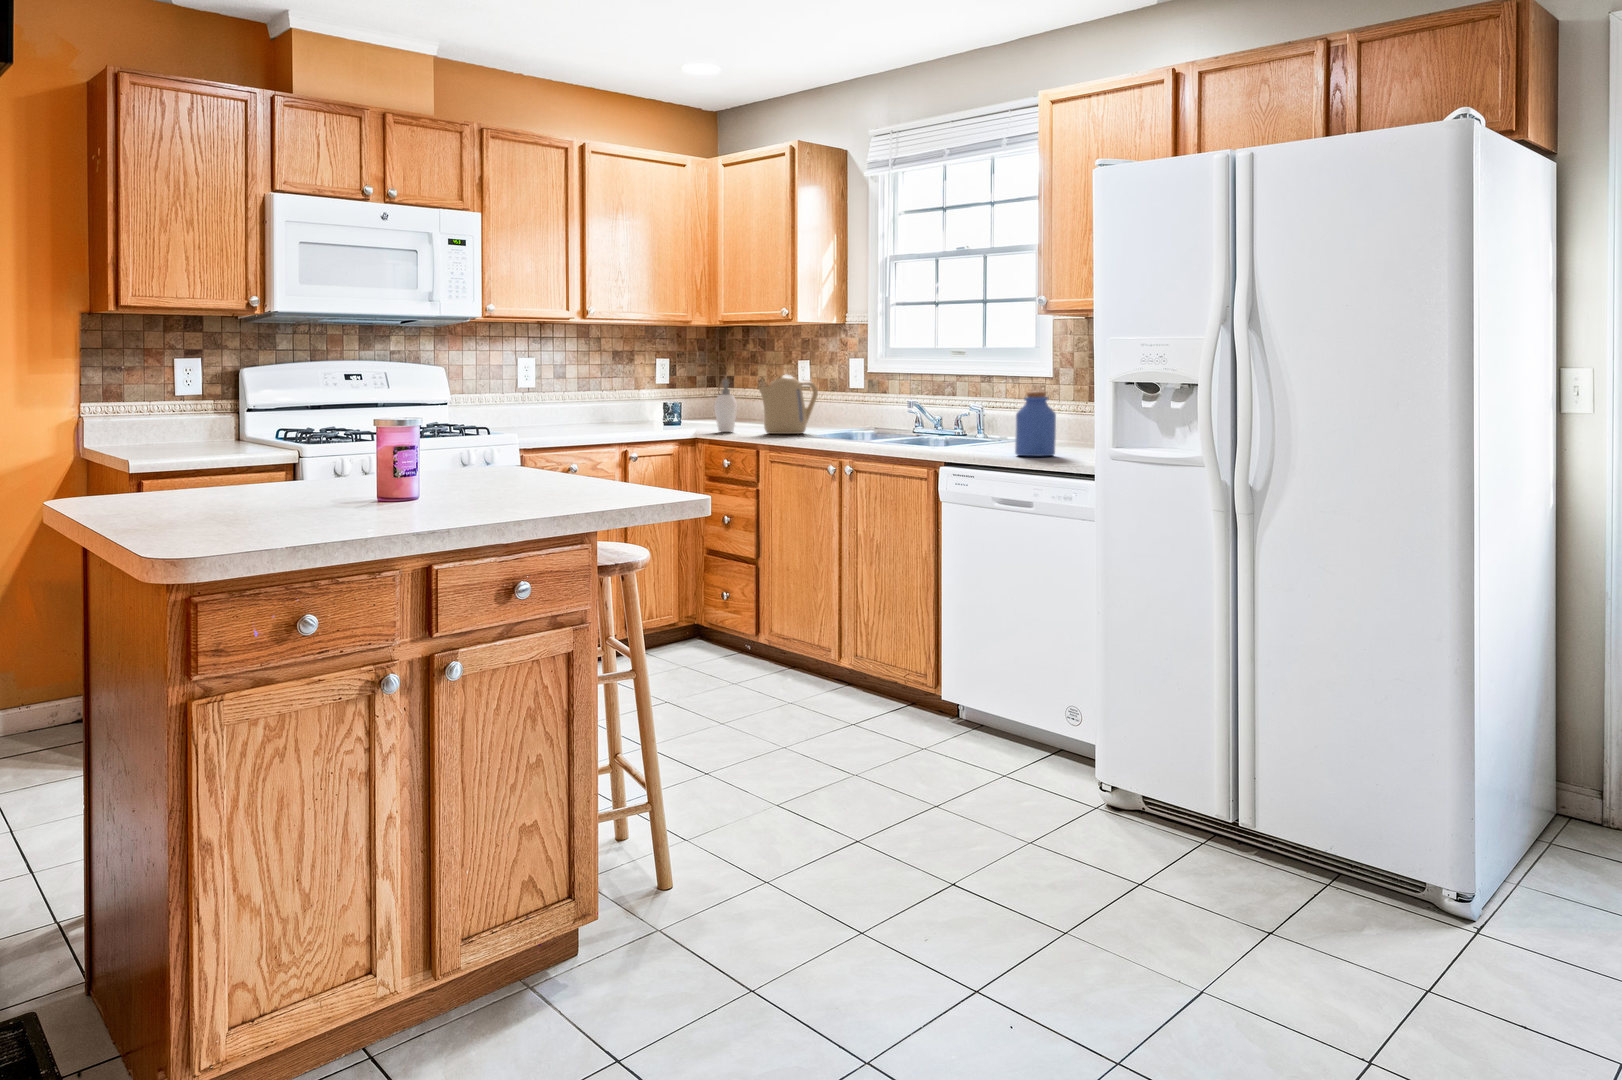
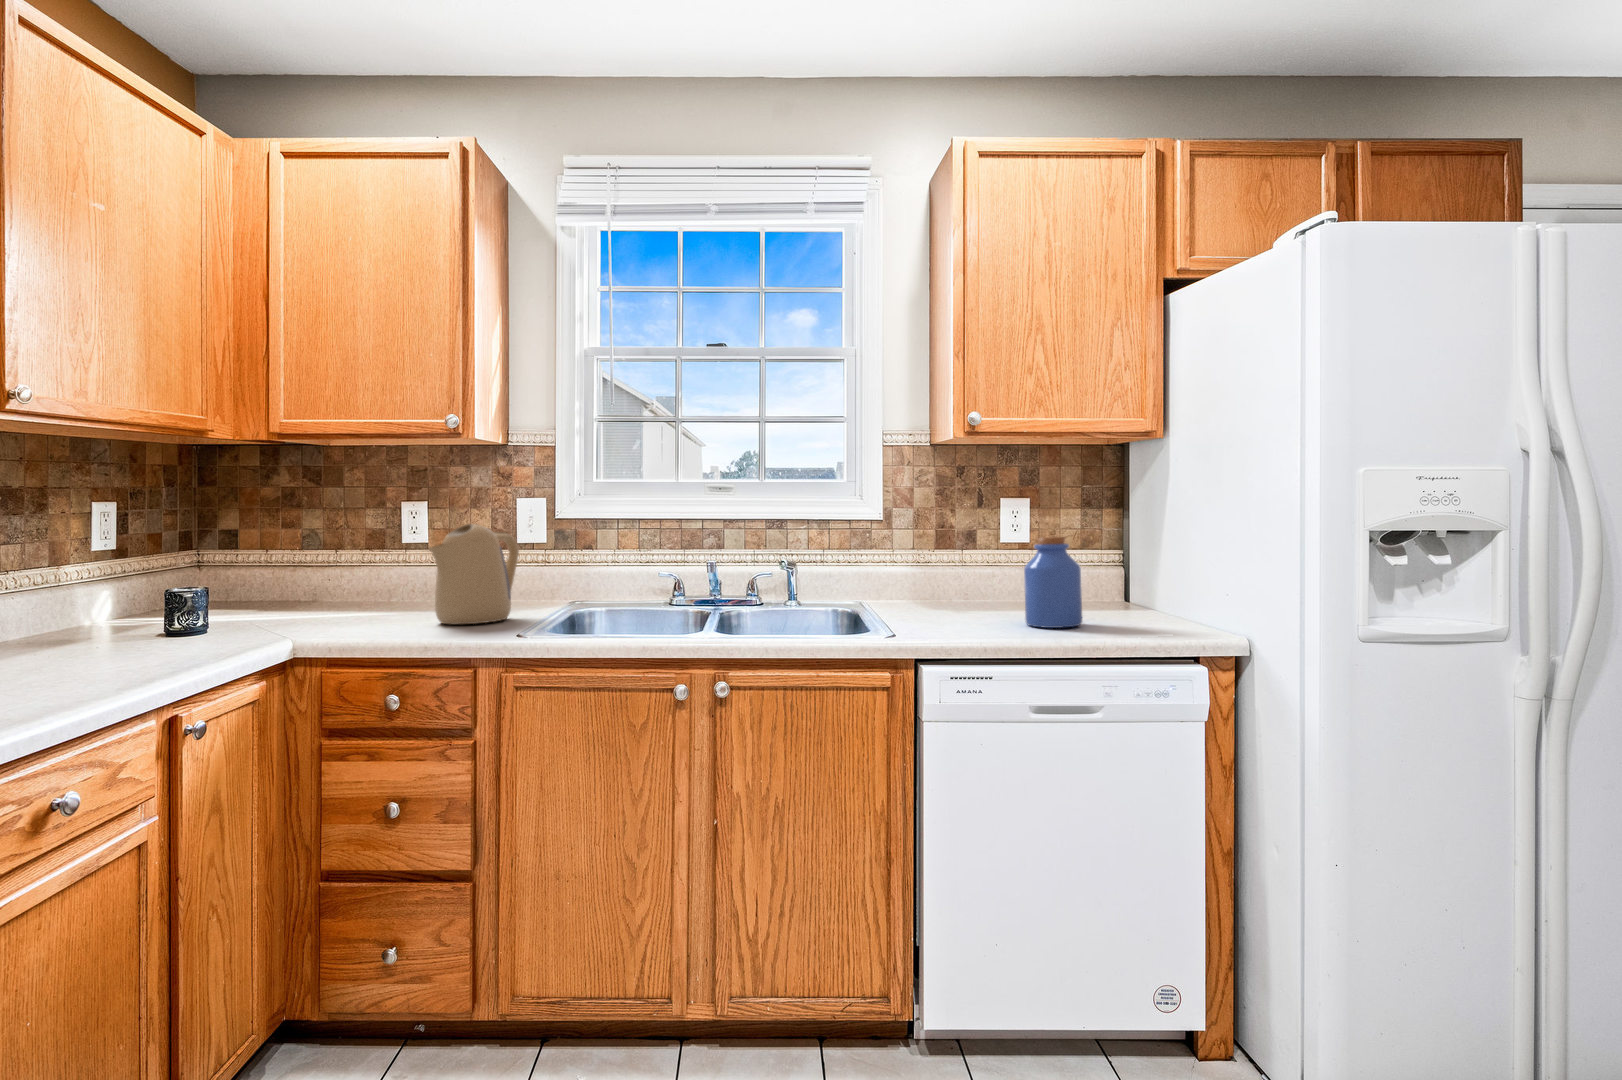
soap dispenser: present [714,379,737,432] -> none [318,535,377,629]

